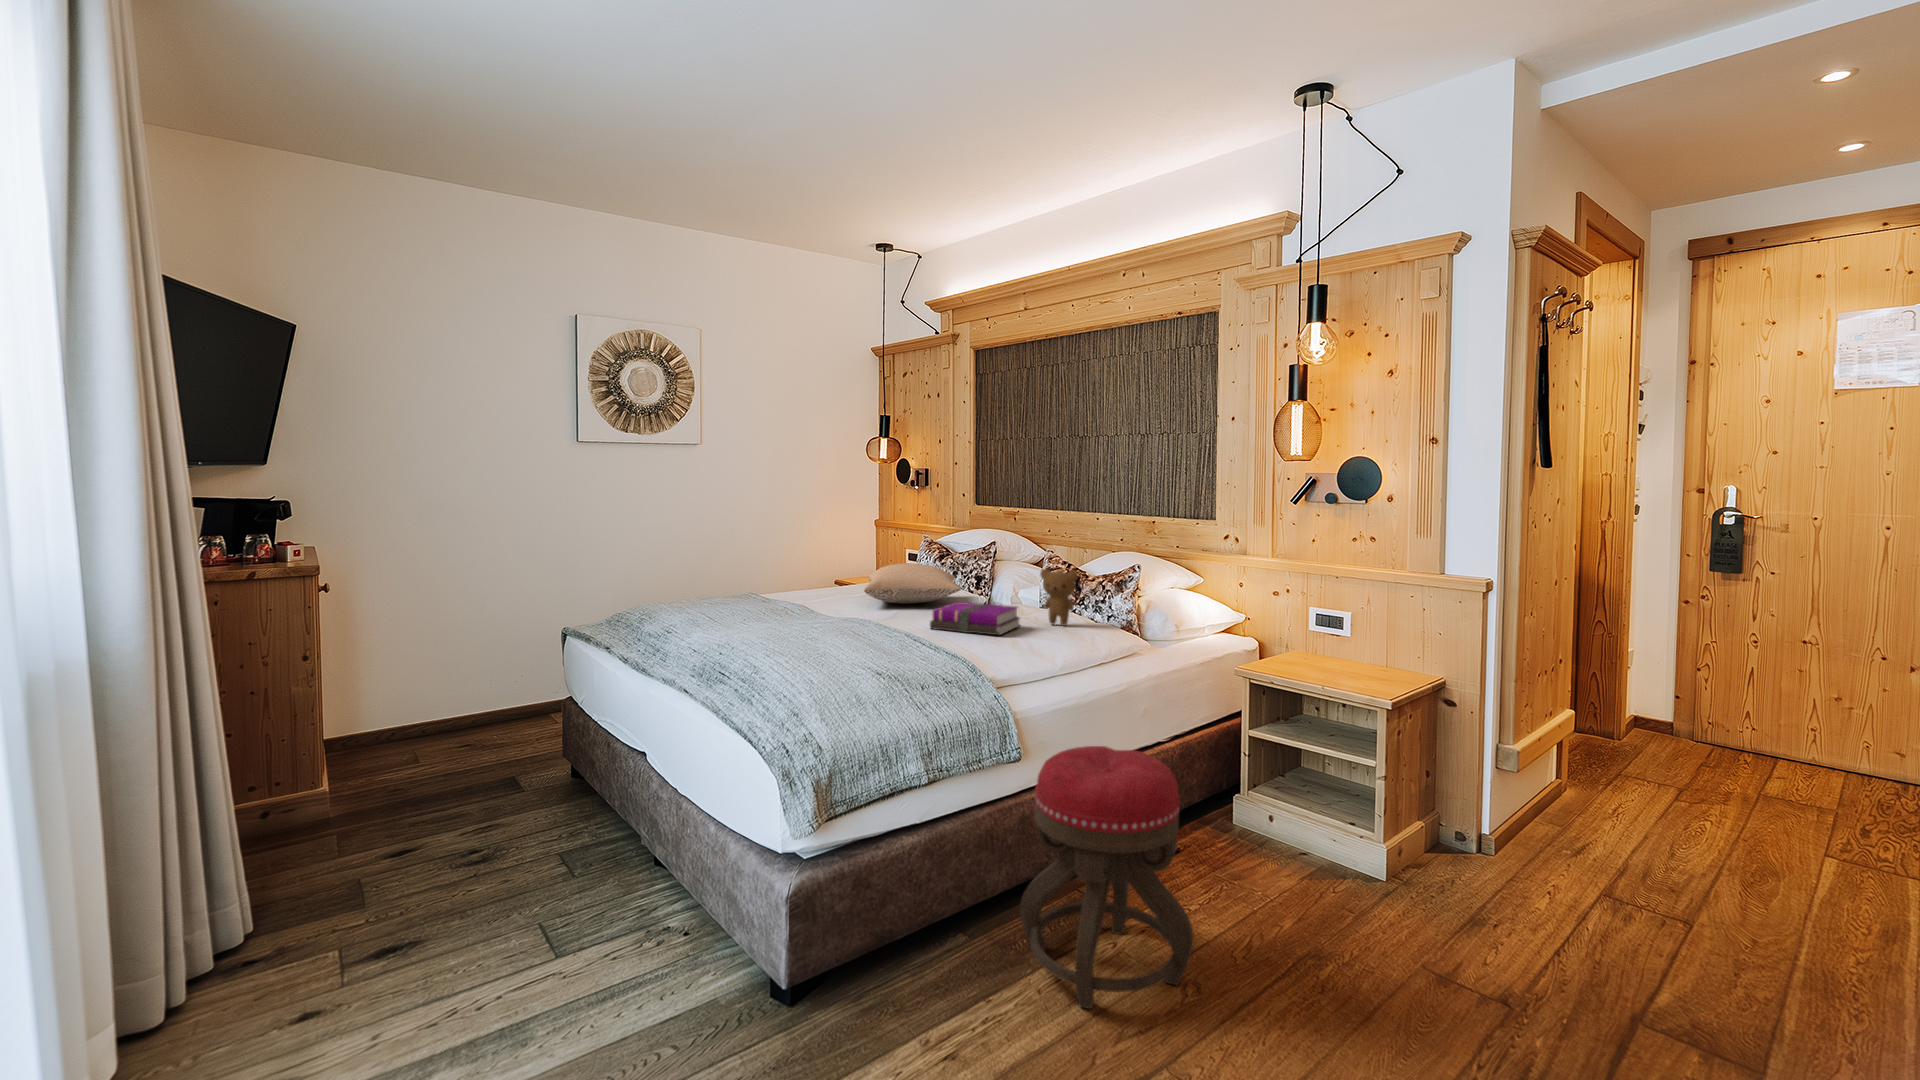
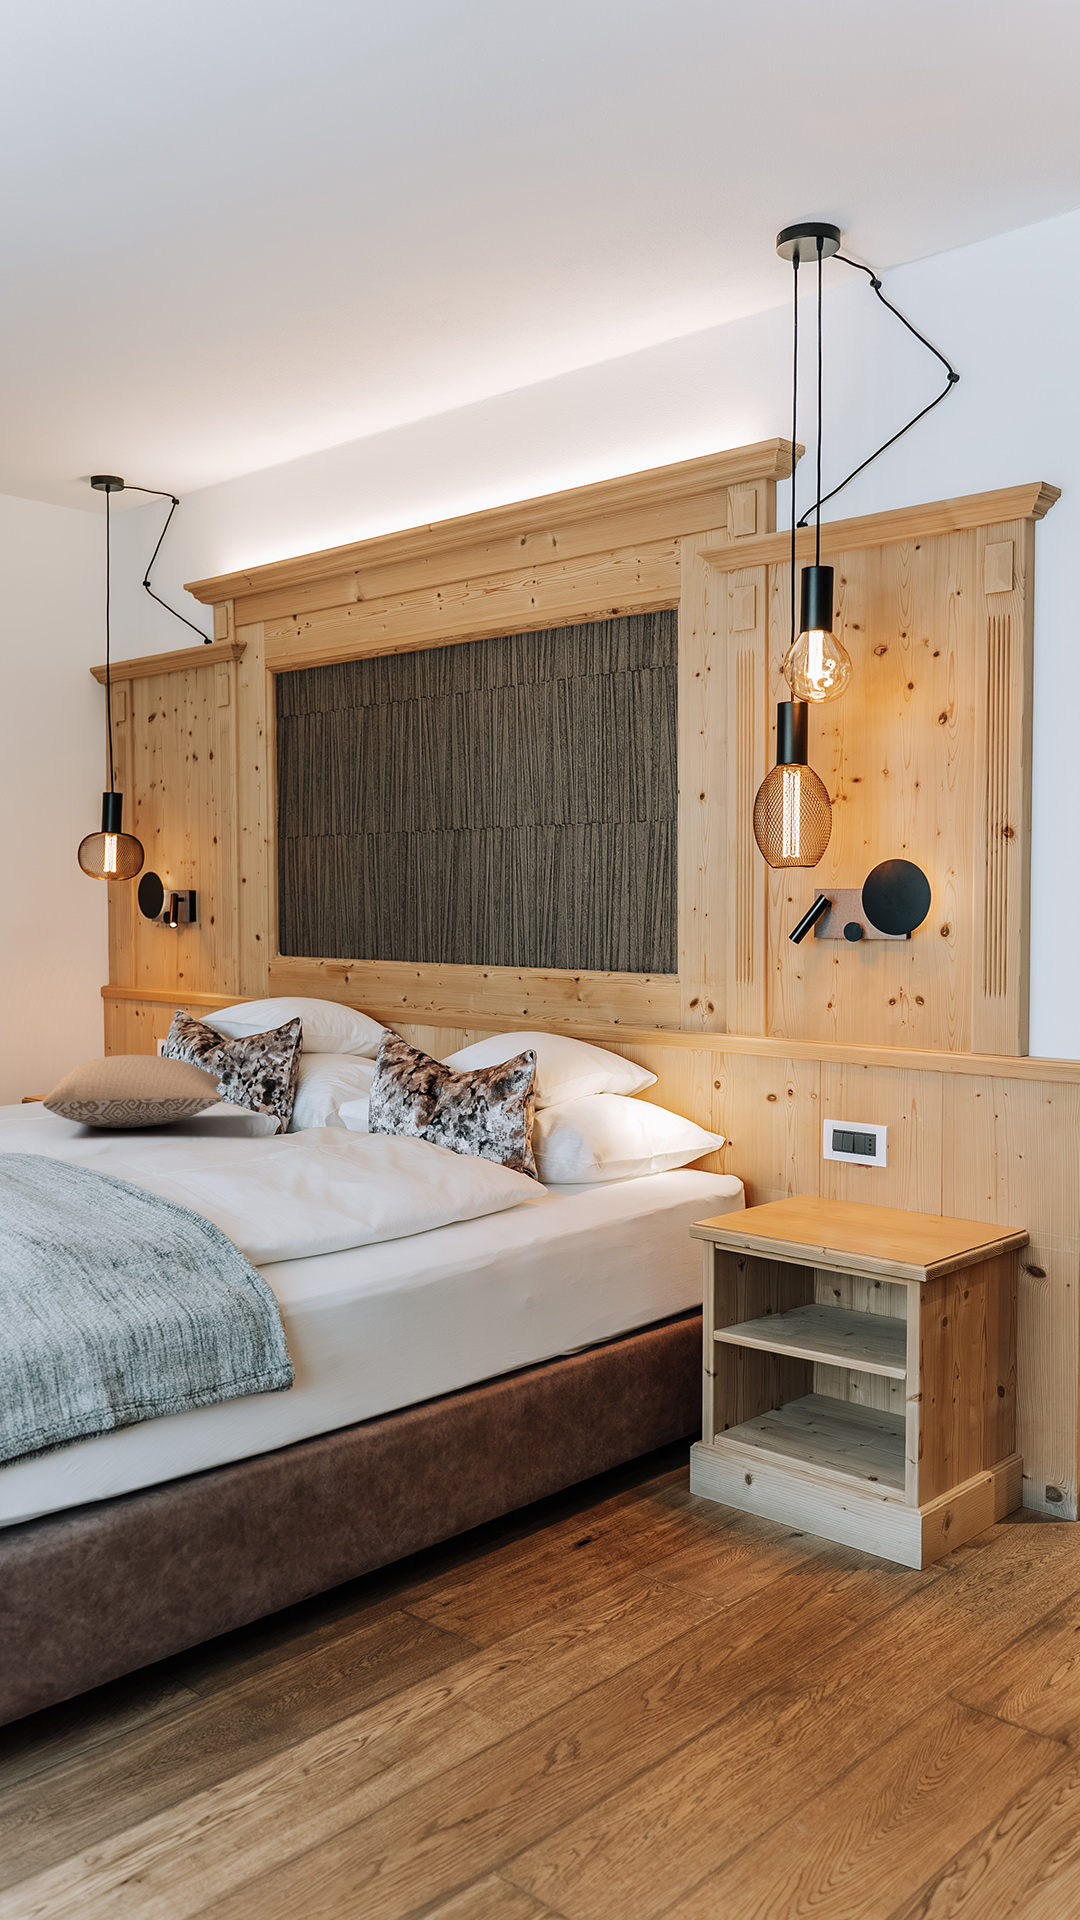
teddy bear: present [1040,569,1078,625] -> none [360,1057,425,1158]
notebook: present [930,602,1020,635] -> none [155,1119,323,1174]
ottoman: present [1020,746,1194,1009] -> none [280,1347,569,1794]

